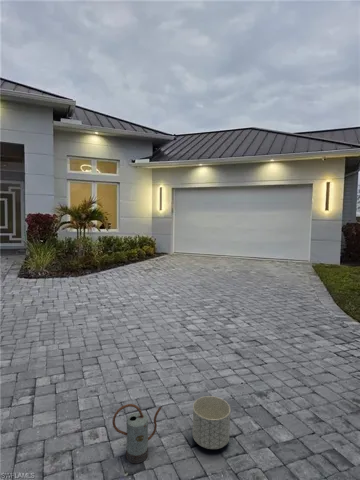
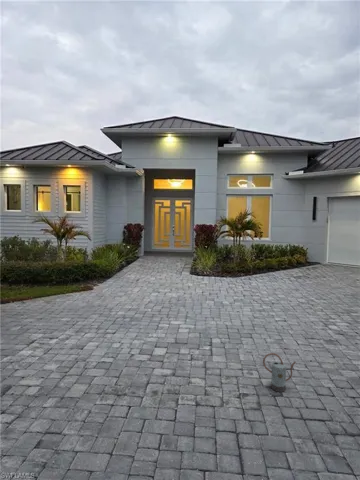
planter: present [192,396,230,449] -> none [319,365,350,399]

